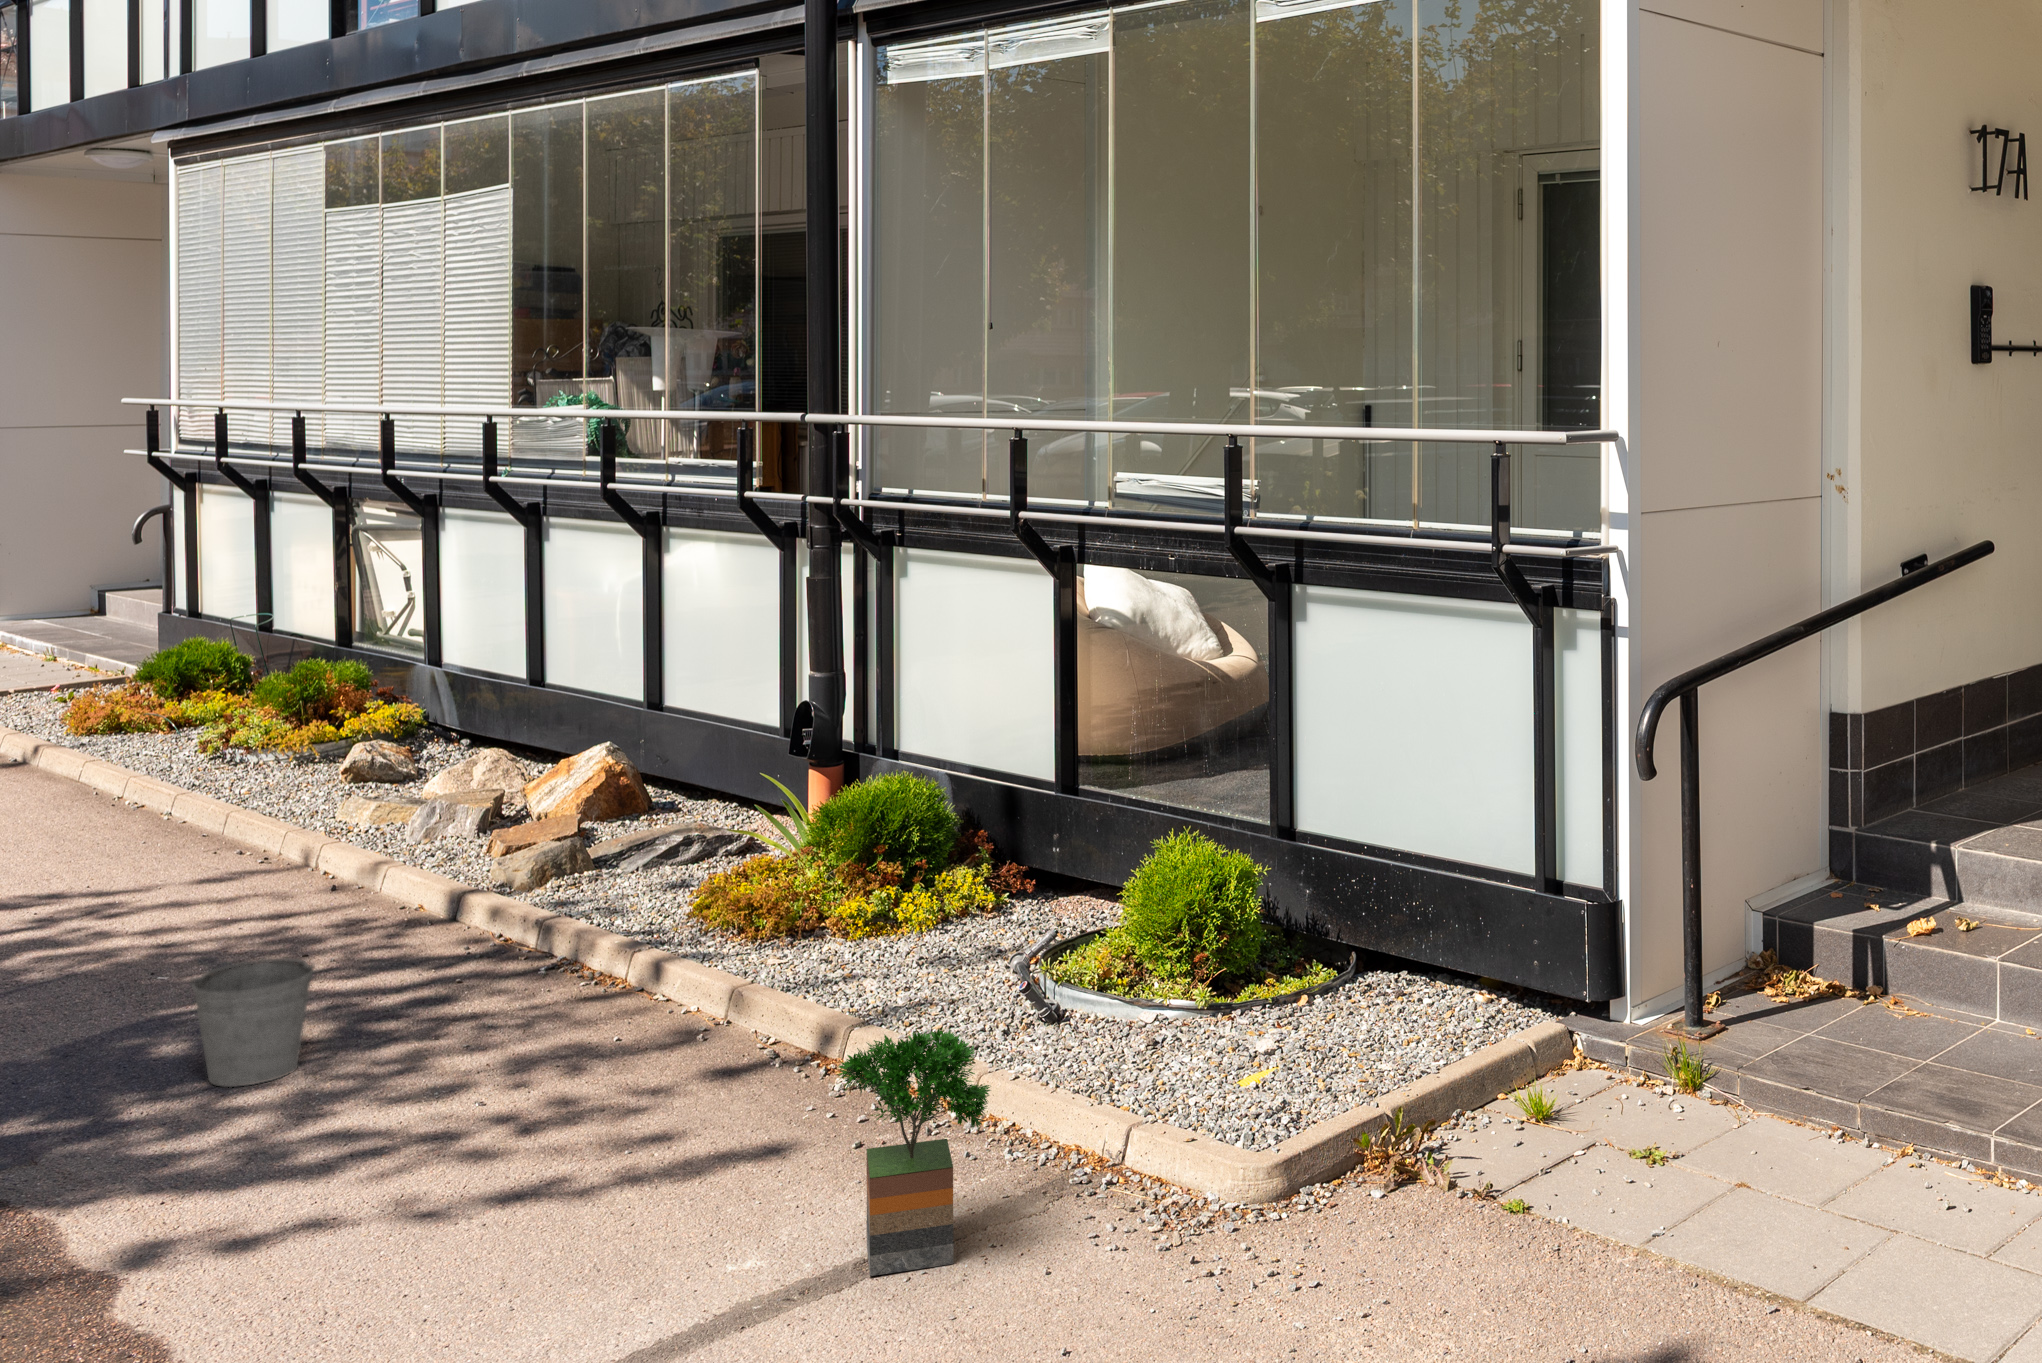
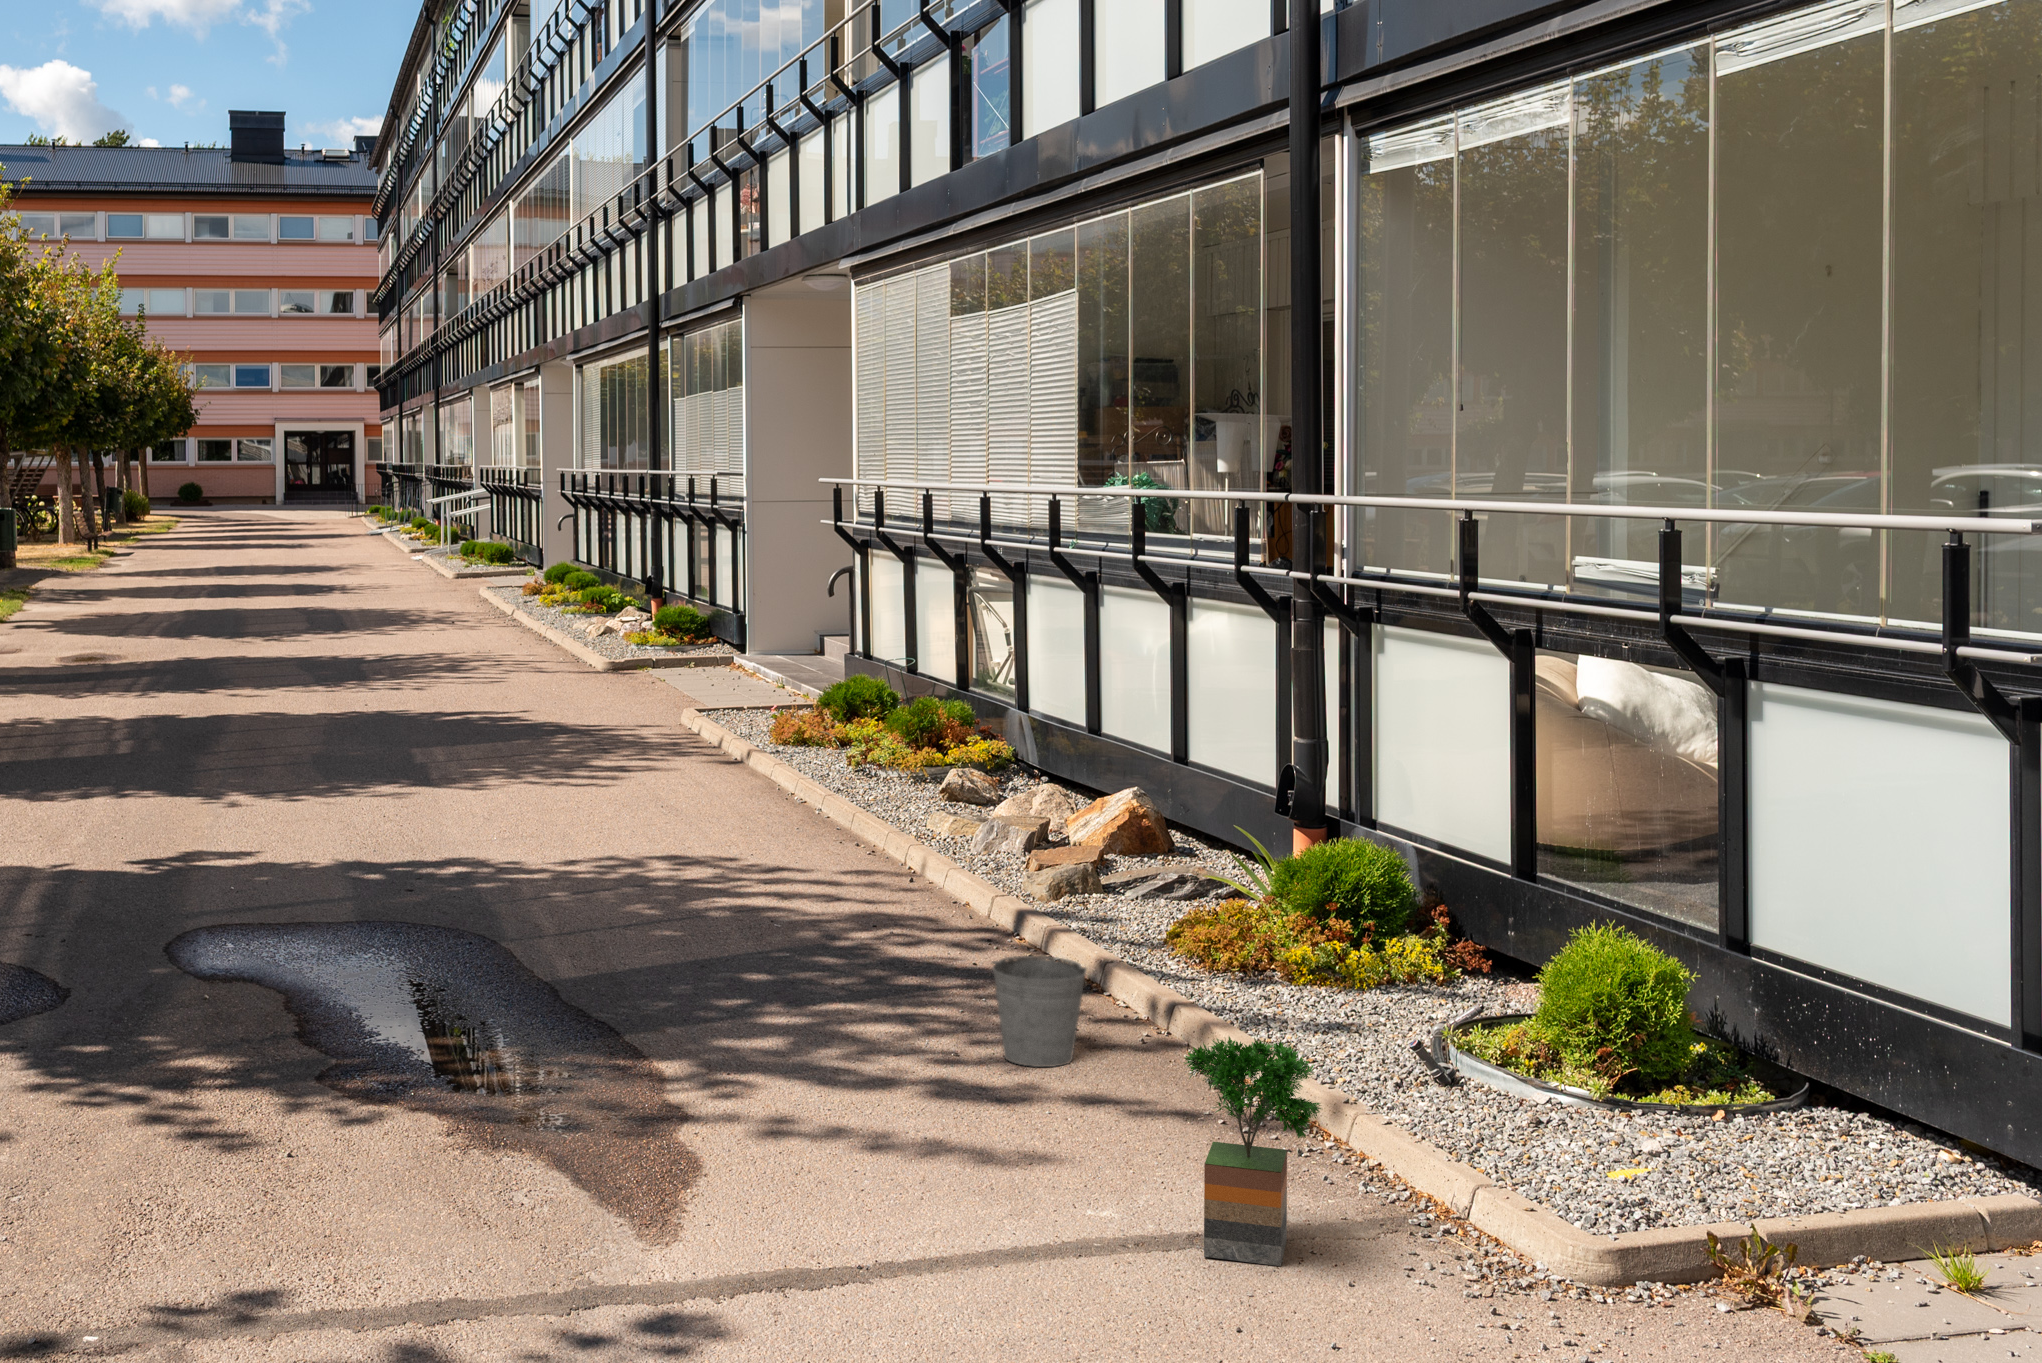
bucket: present [192,959,314,1087] -> present [992,956,1087,1067]

